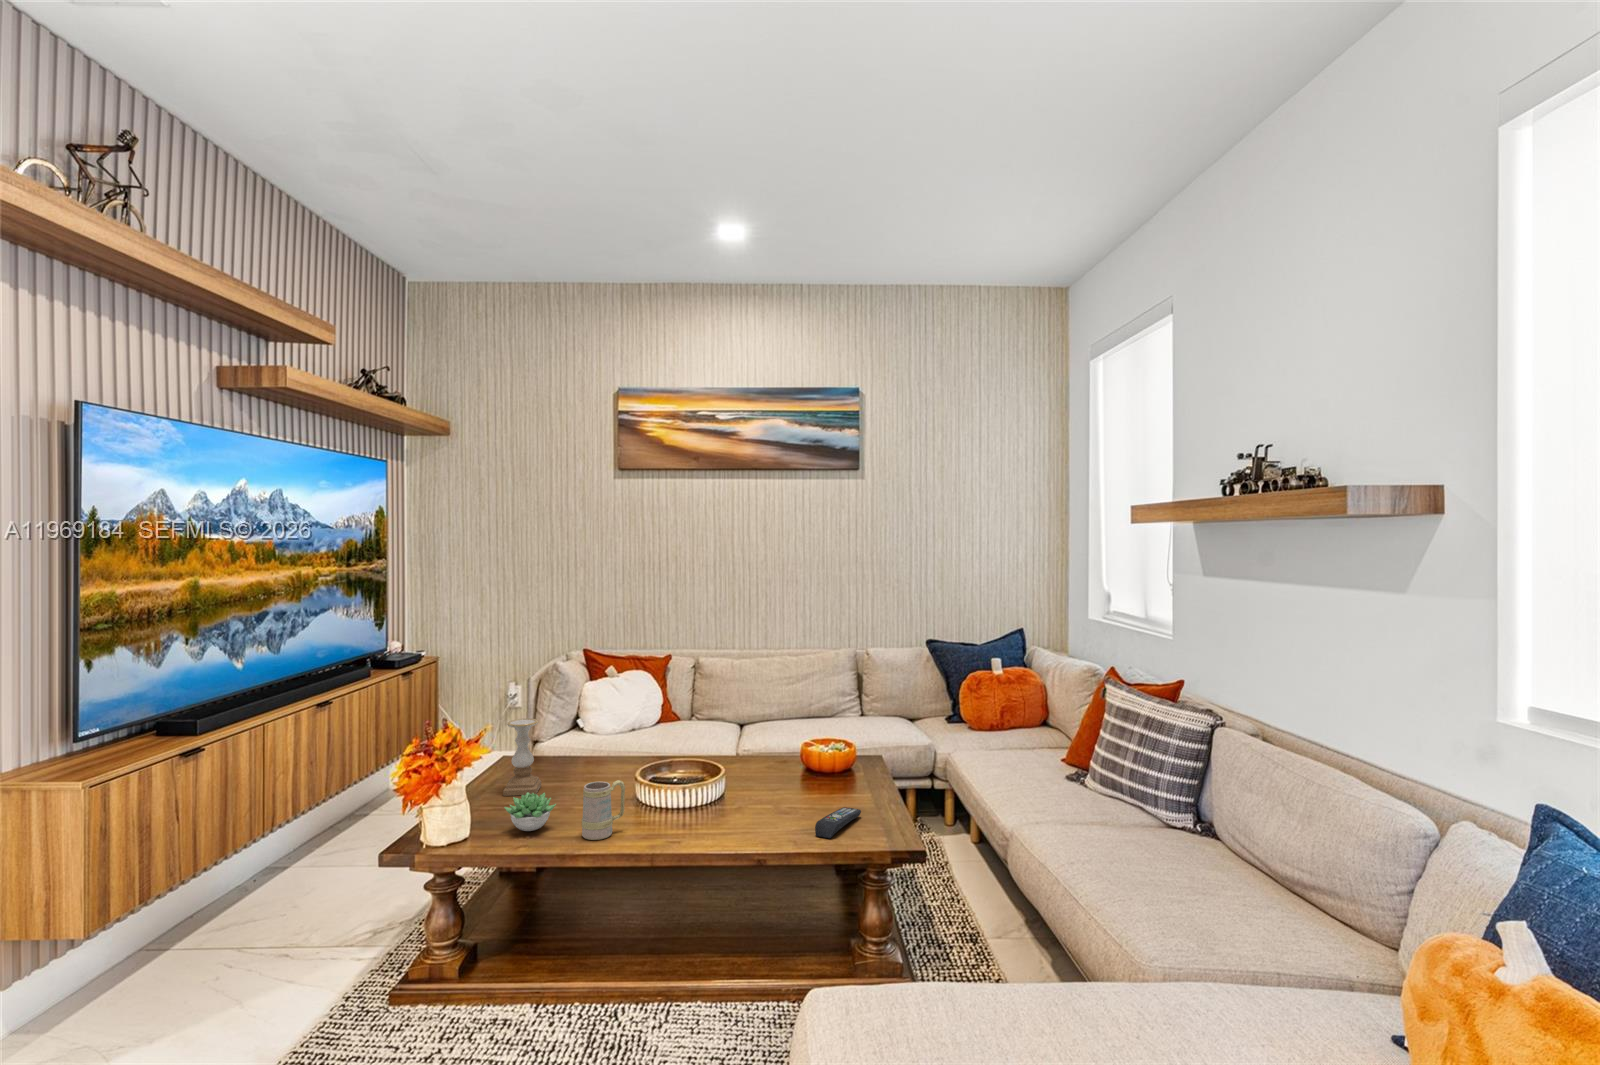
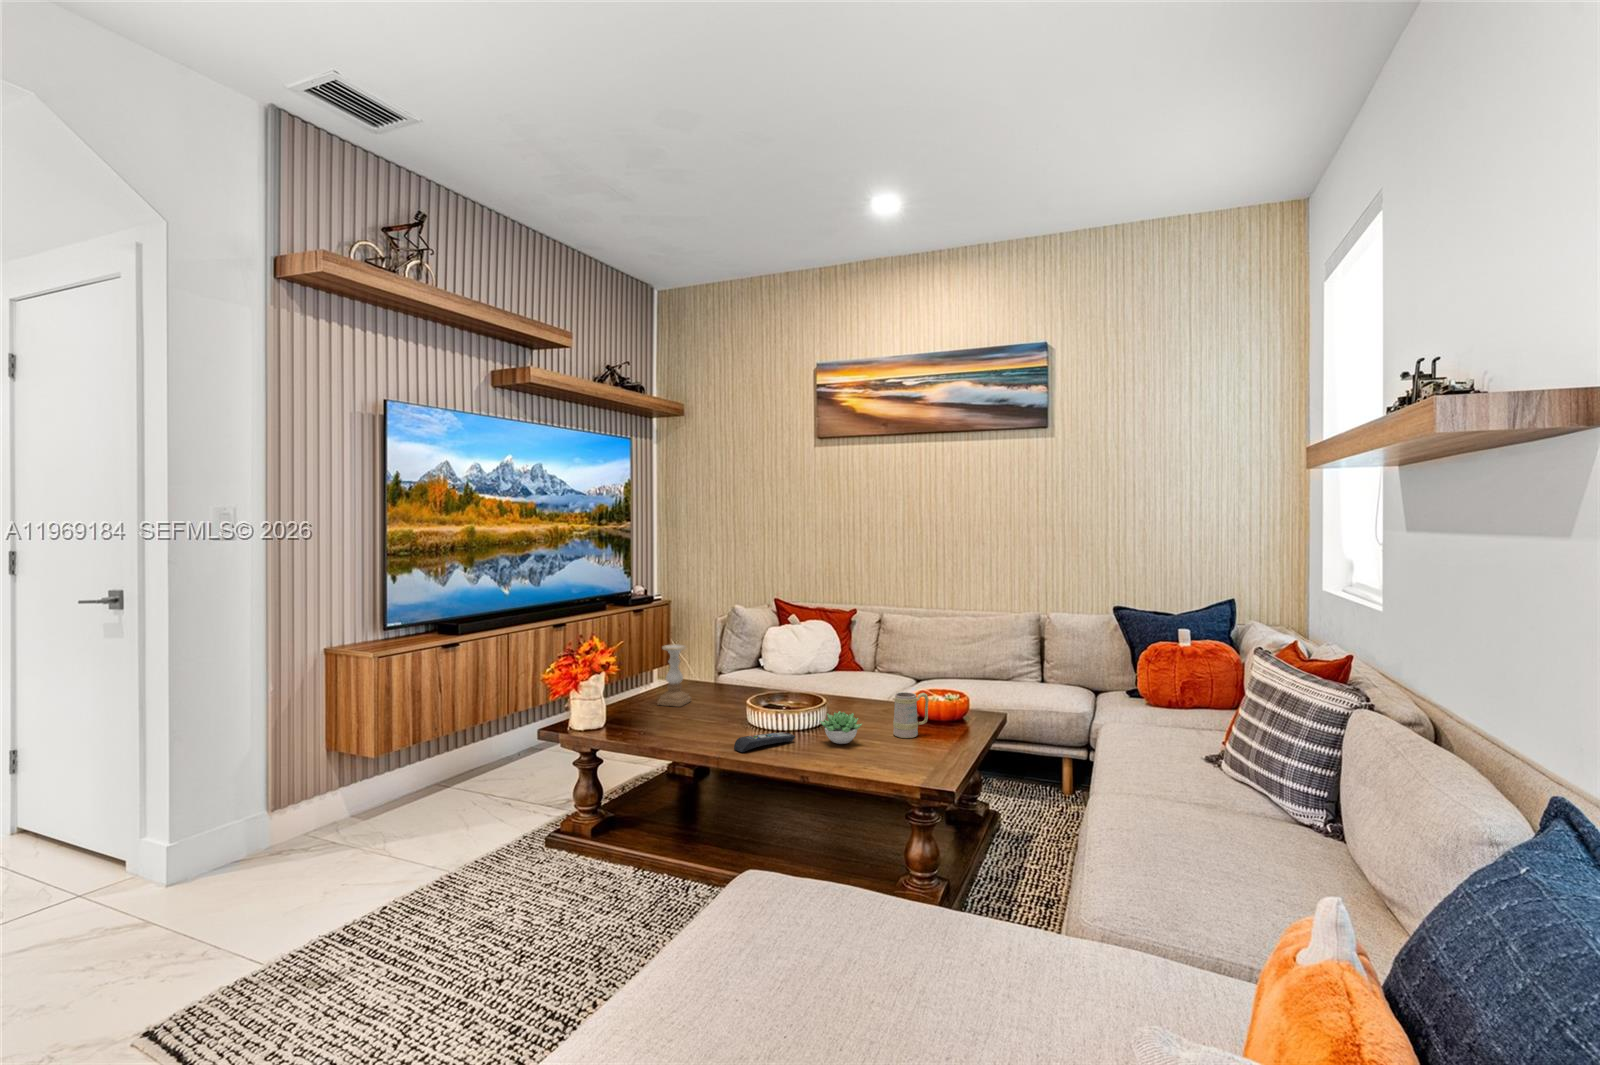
mug: present [582,780,625,840] -> present [893,692,929,738]
succulent plant: present [504,792,556,831] -> present [820,711,862,744]
remote control: present [815,807,861,838] -> present [734,732,795,752]

